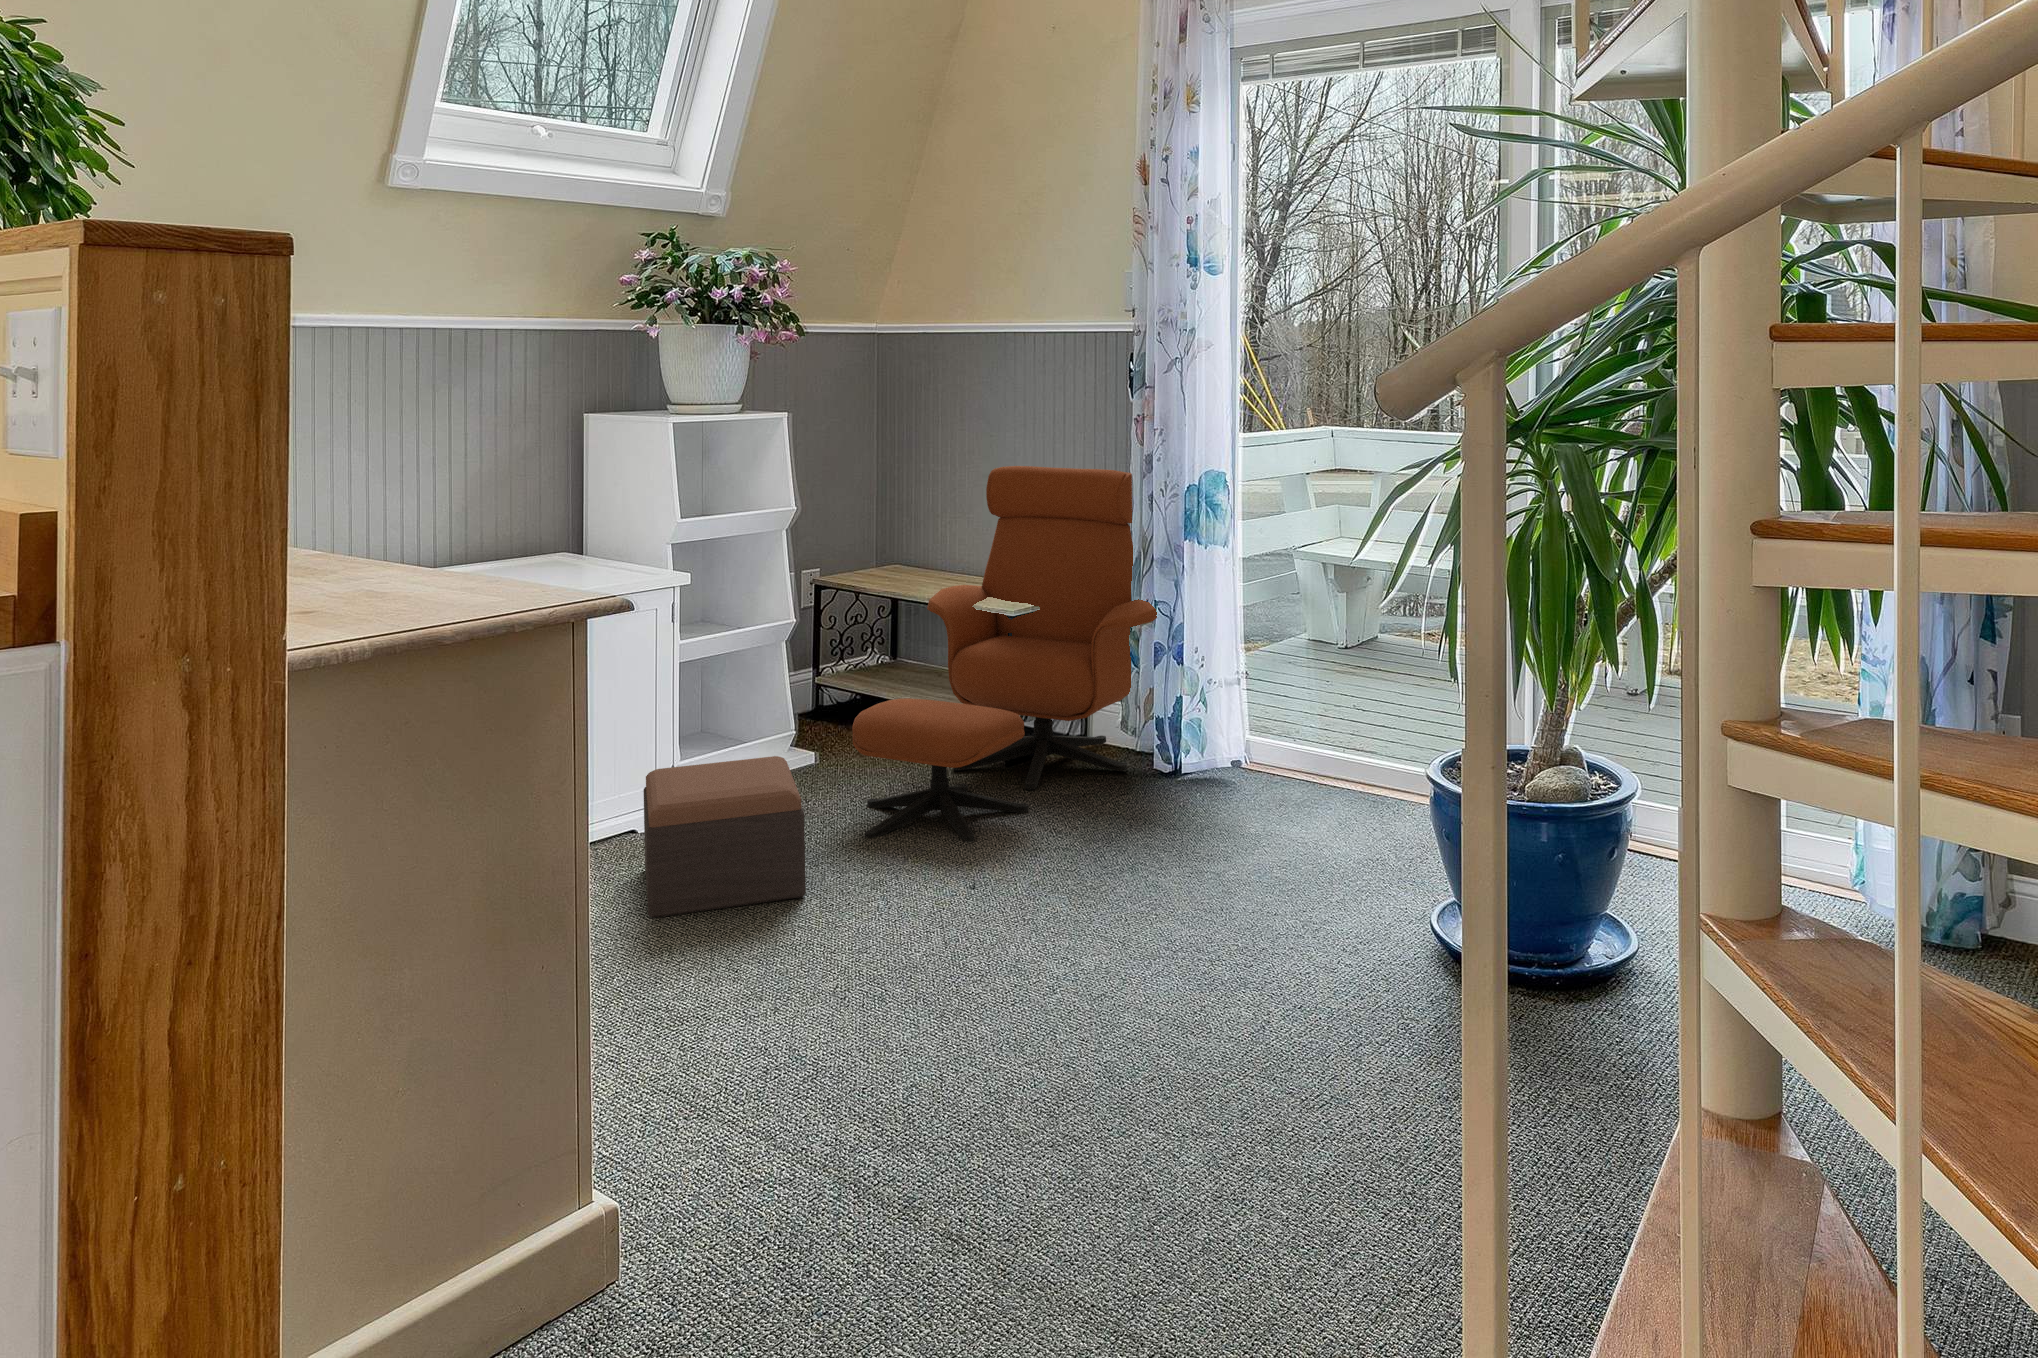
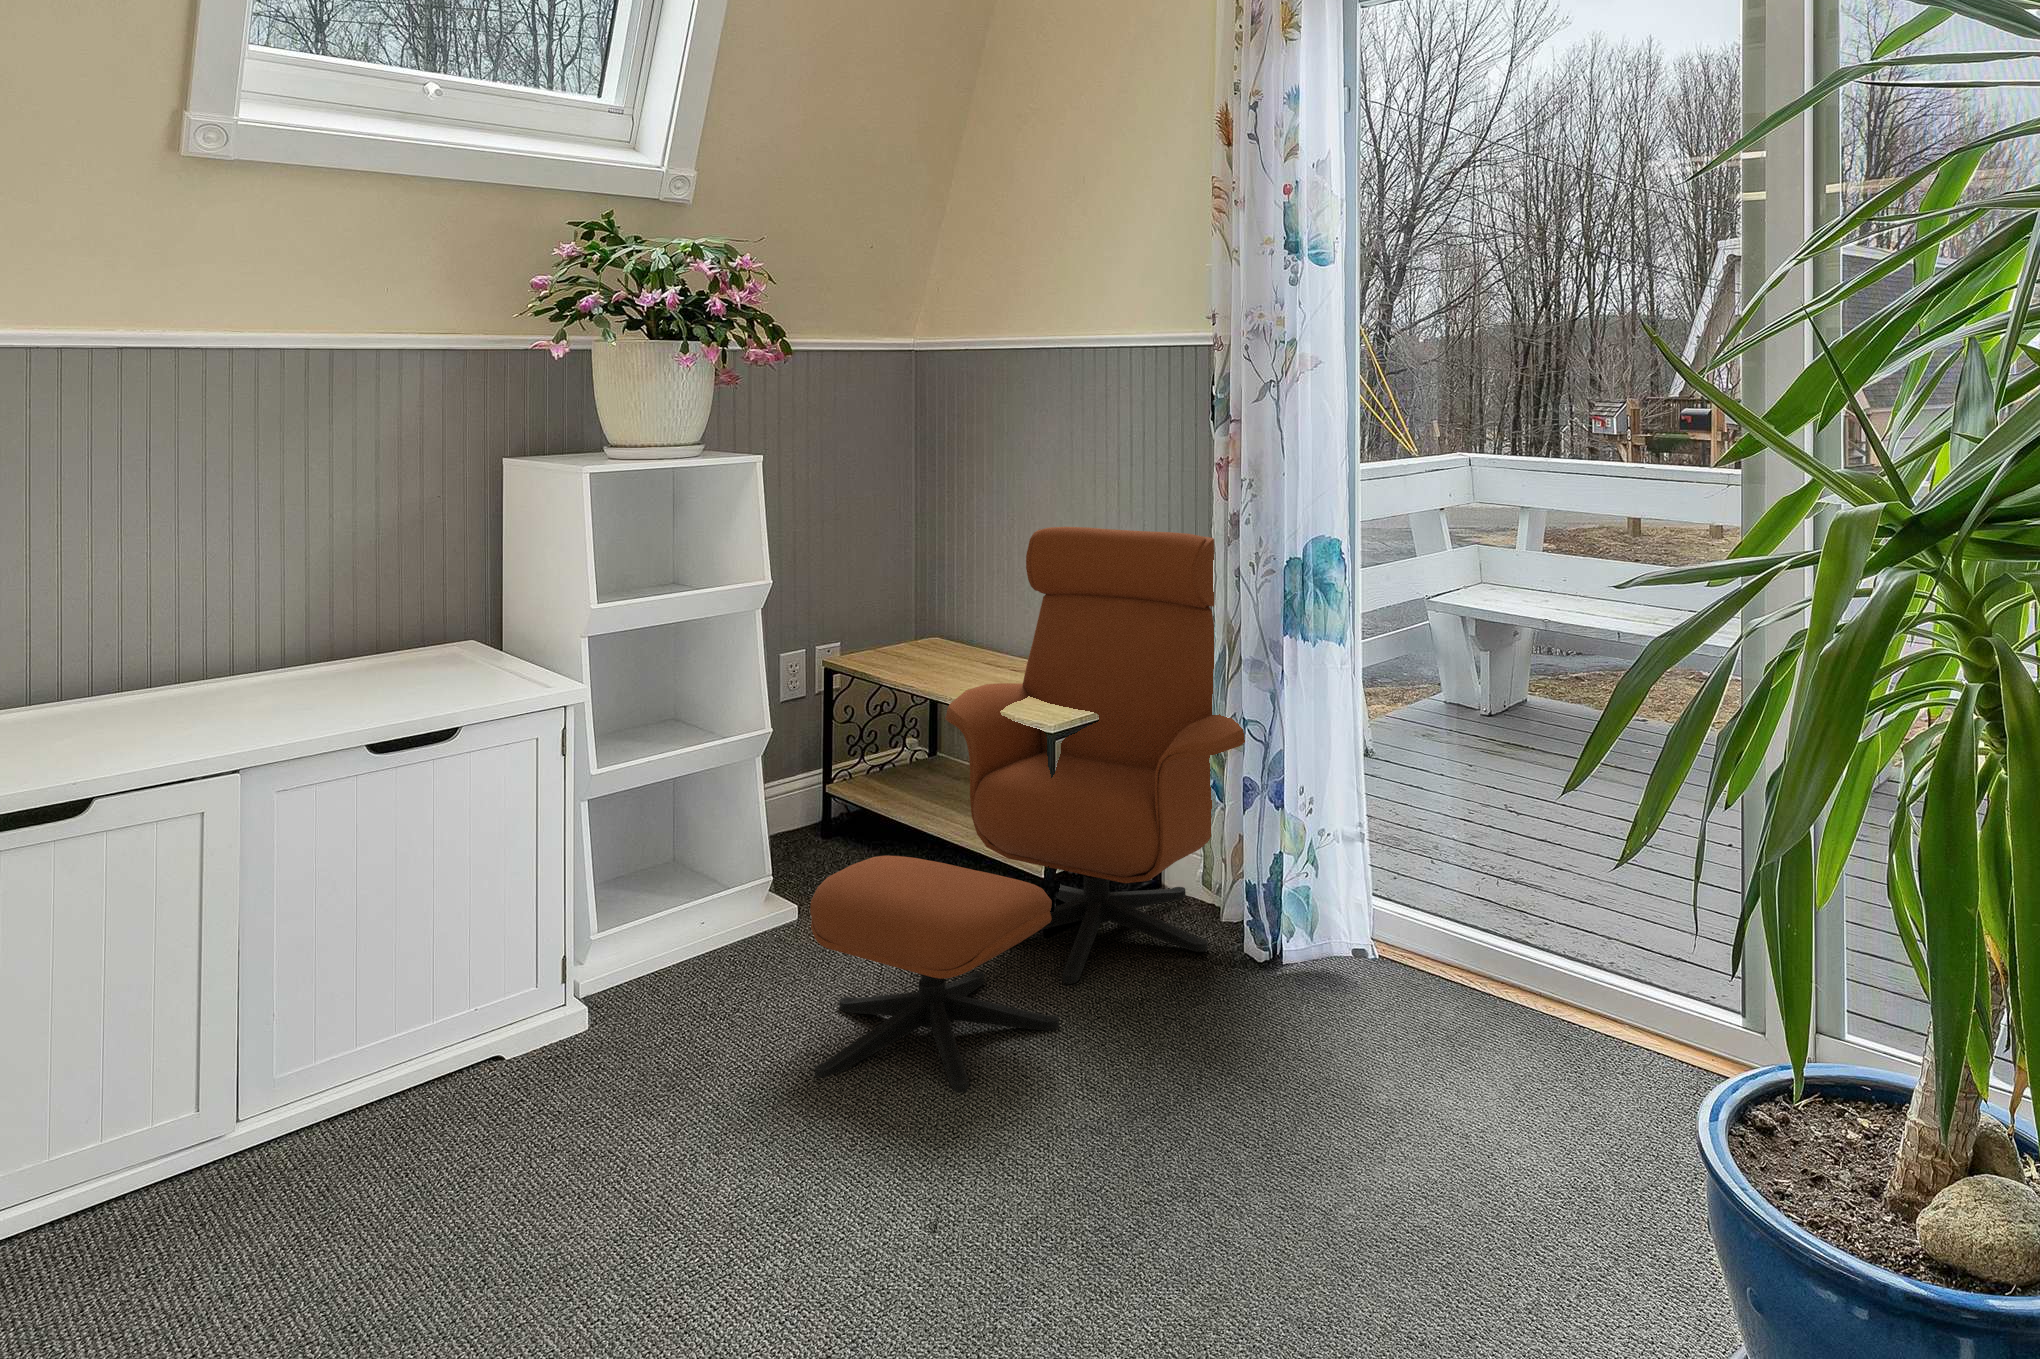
footstool: present [644,756,806,918] -> none [419,964,697,1257]

